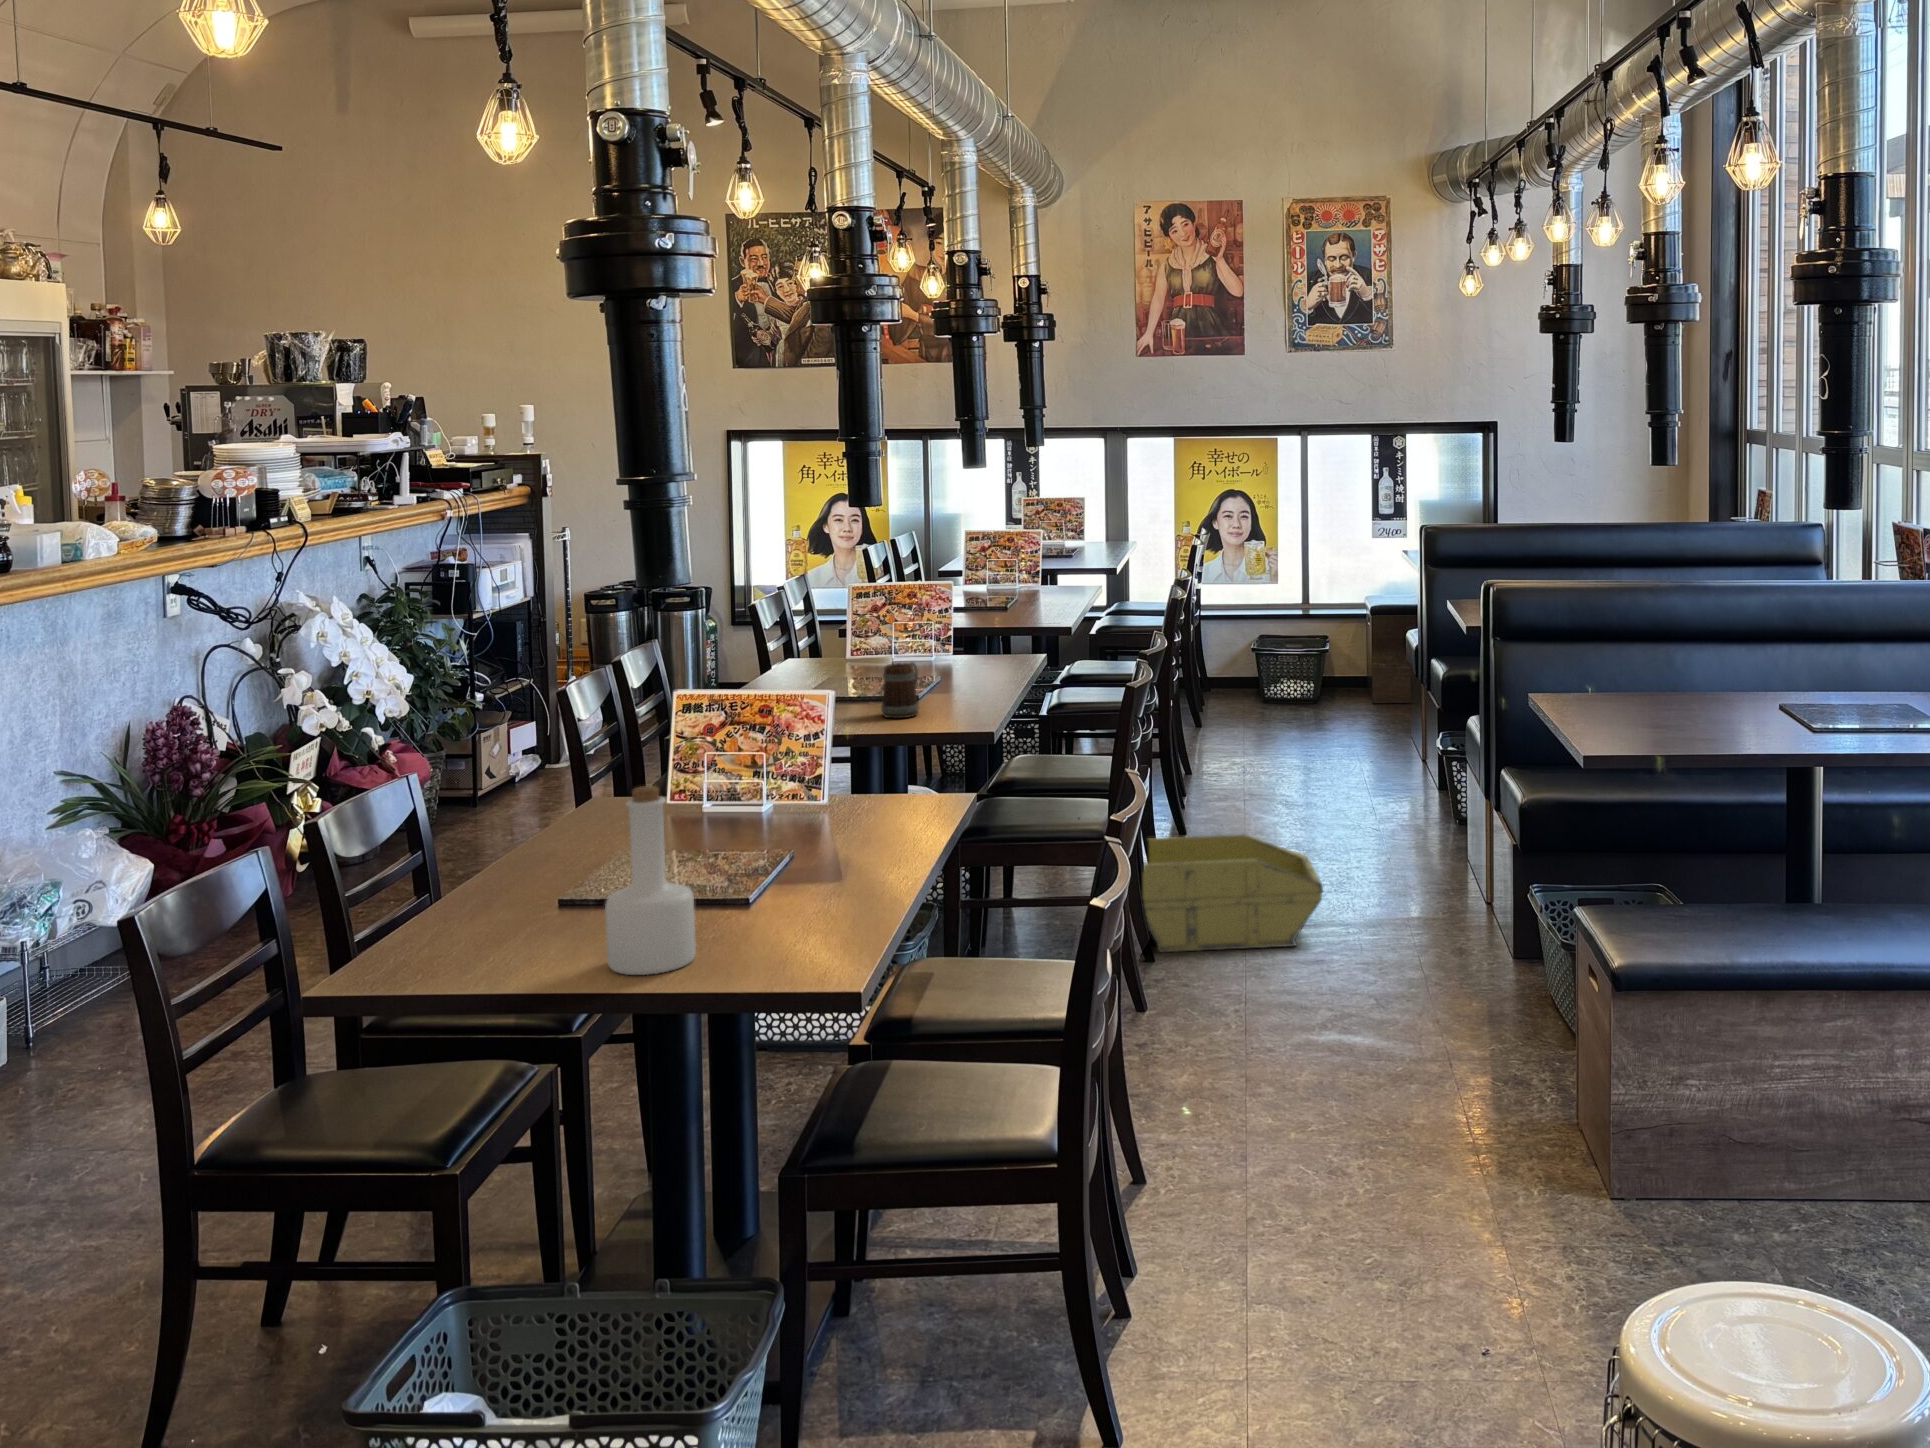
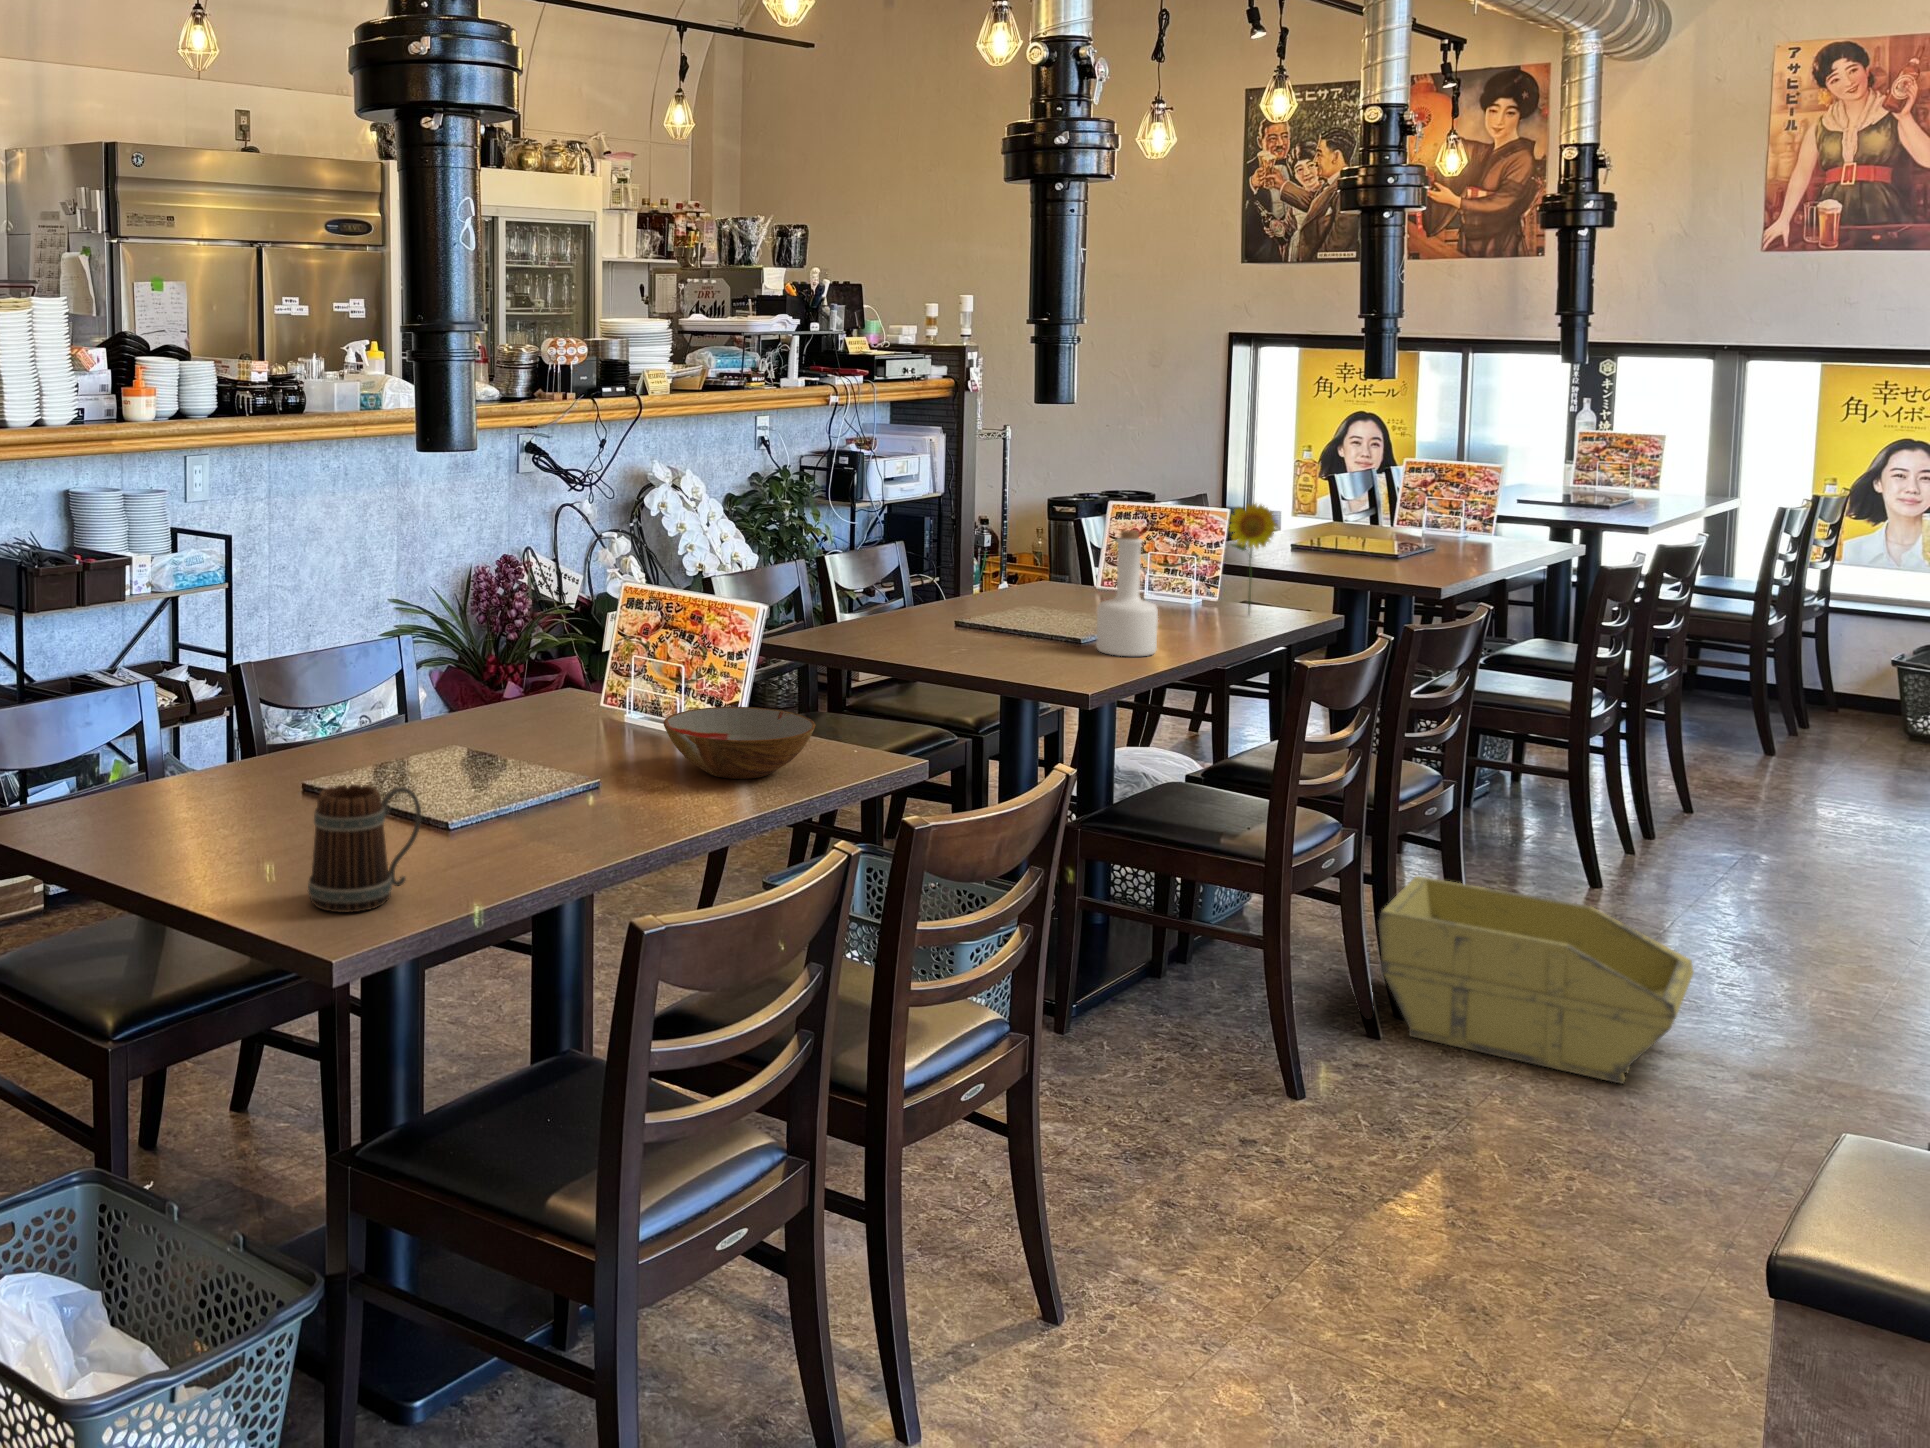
flower: none [969,575,1007,665] -> present [1228,504,1276,614]
beer mug: present [881,662,919,718] -> present [308,784,421,913]
bowl: none [807,772,930,830] -> present [663,707,816,779]
bottle: present [605,786,696,975] -> present [1096,530,1158,656]

